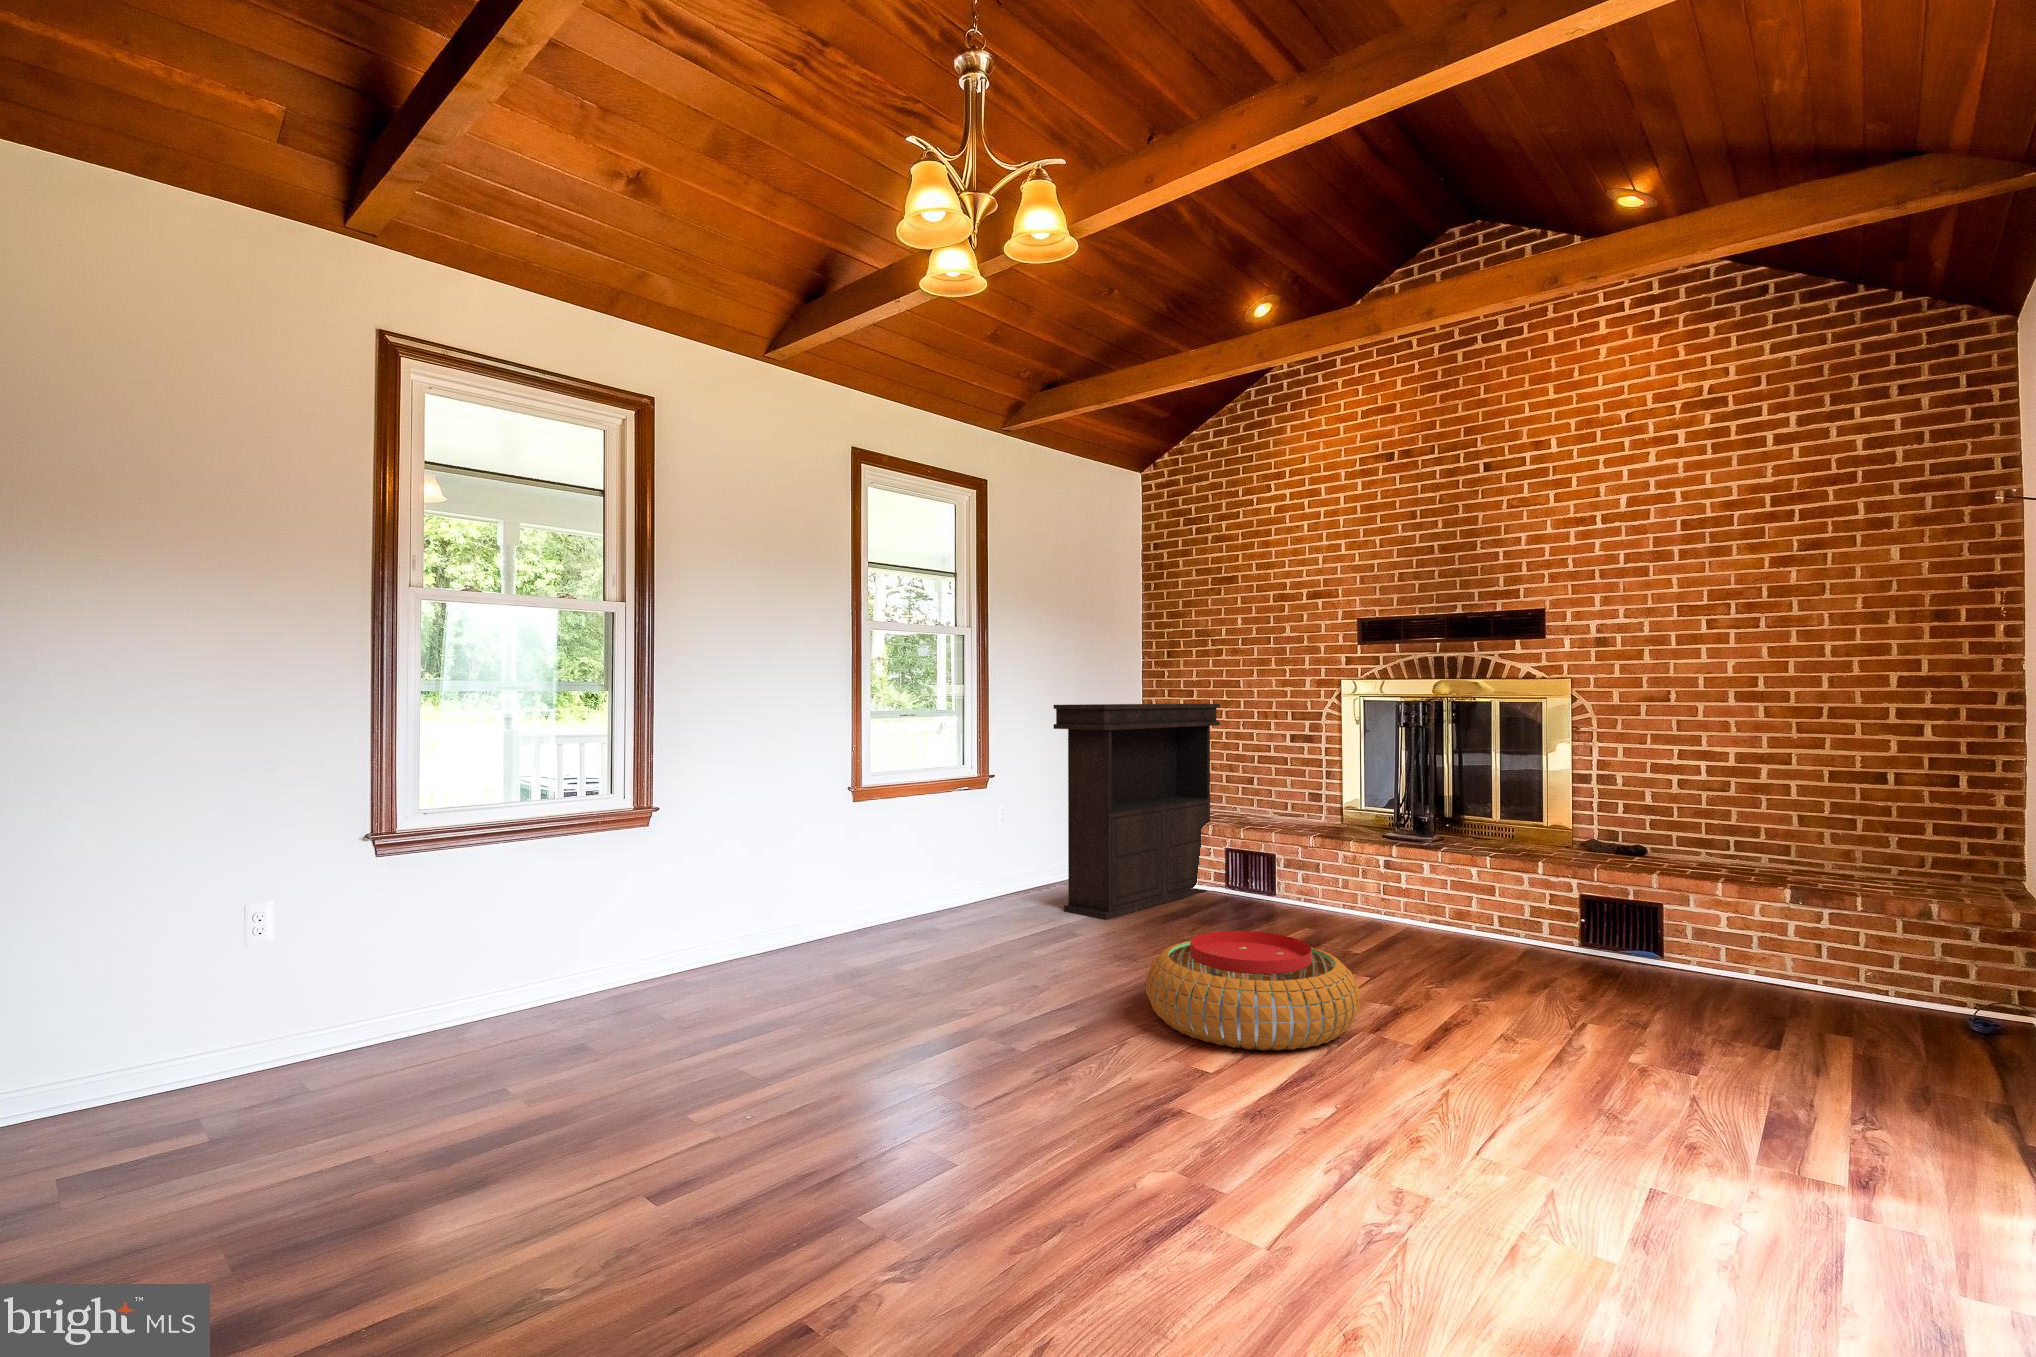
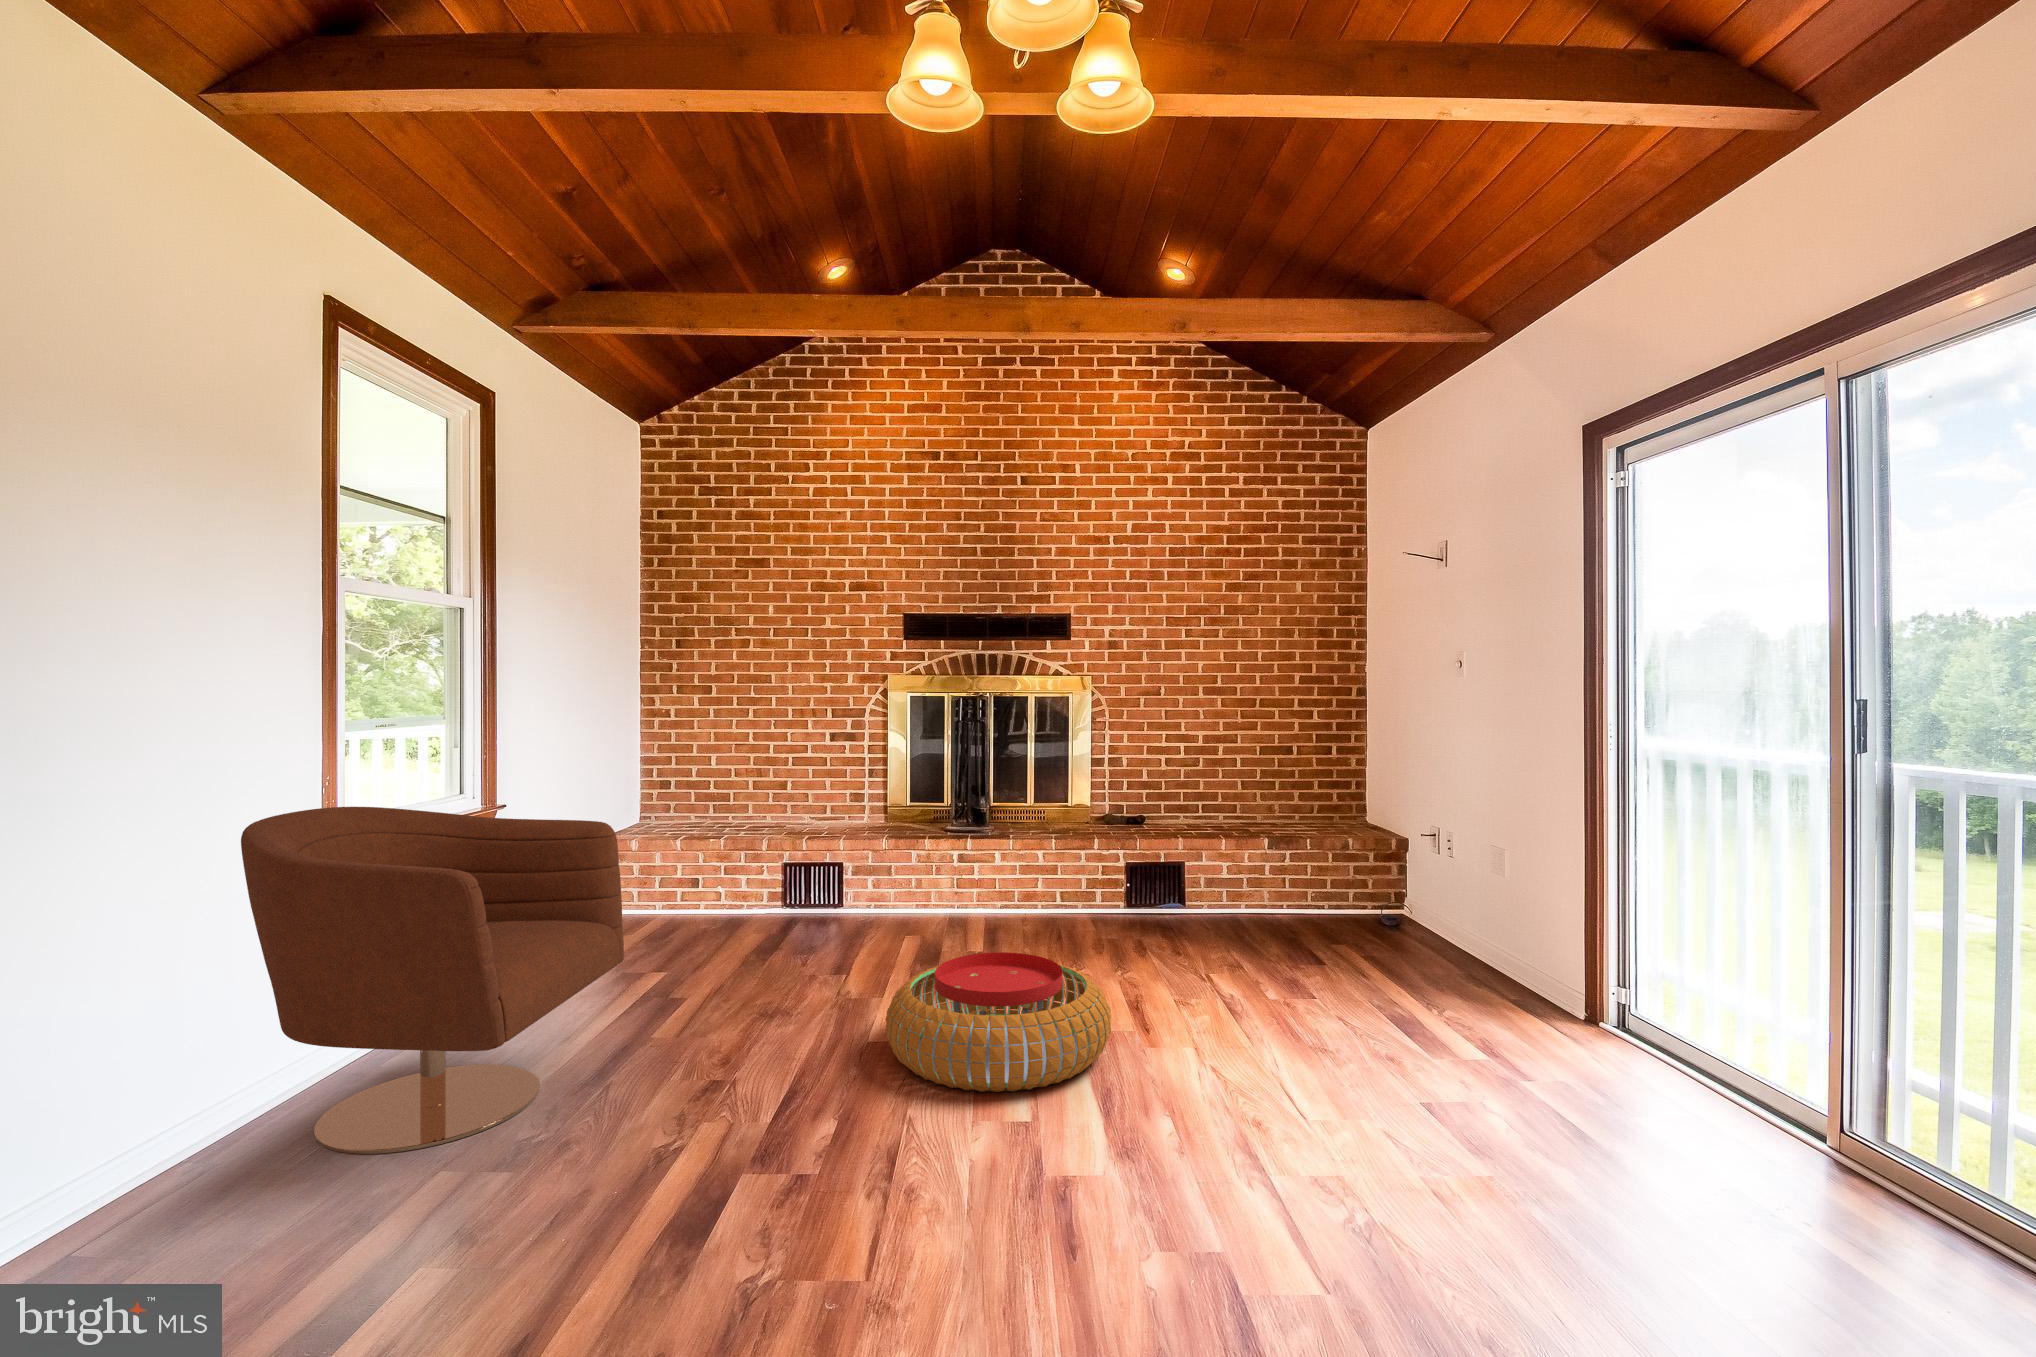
console table: present [1054,704,1220,920] -> none [611,701,765,970]
armchair: none [779,761,996,975] -> present [241,807,624,1154]

